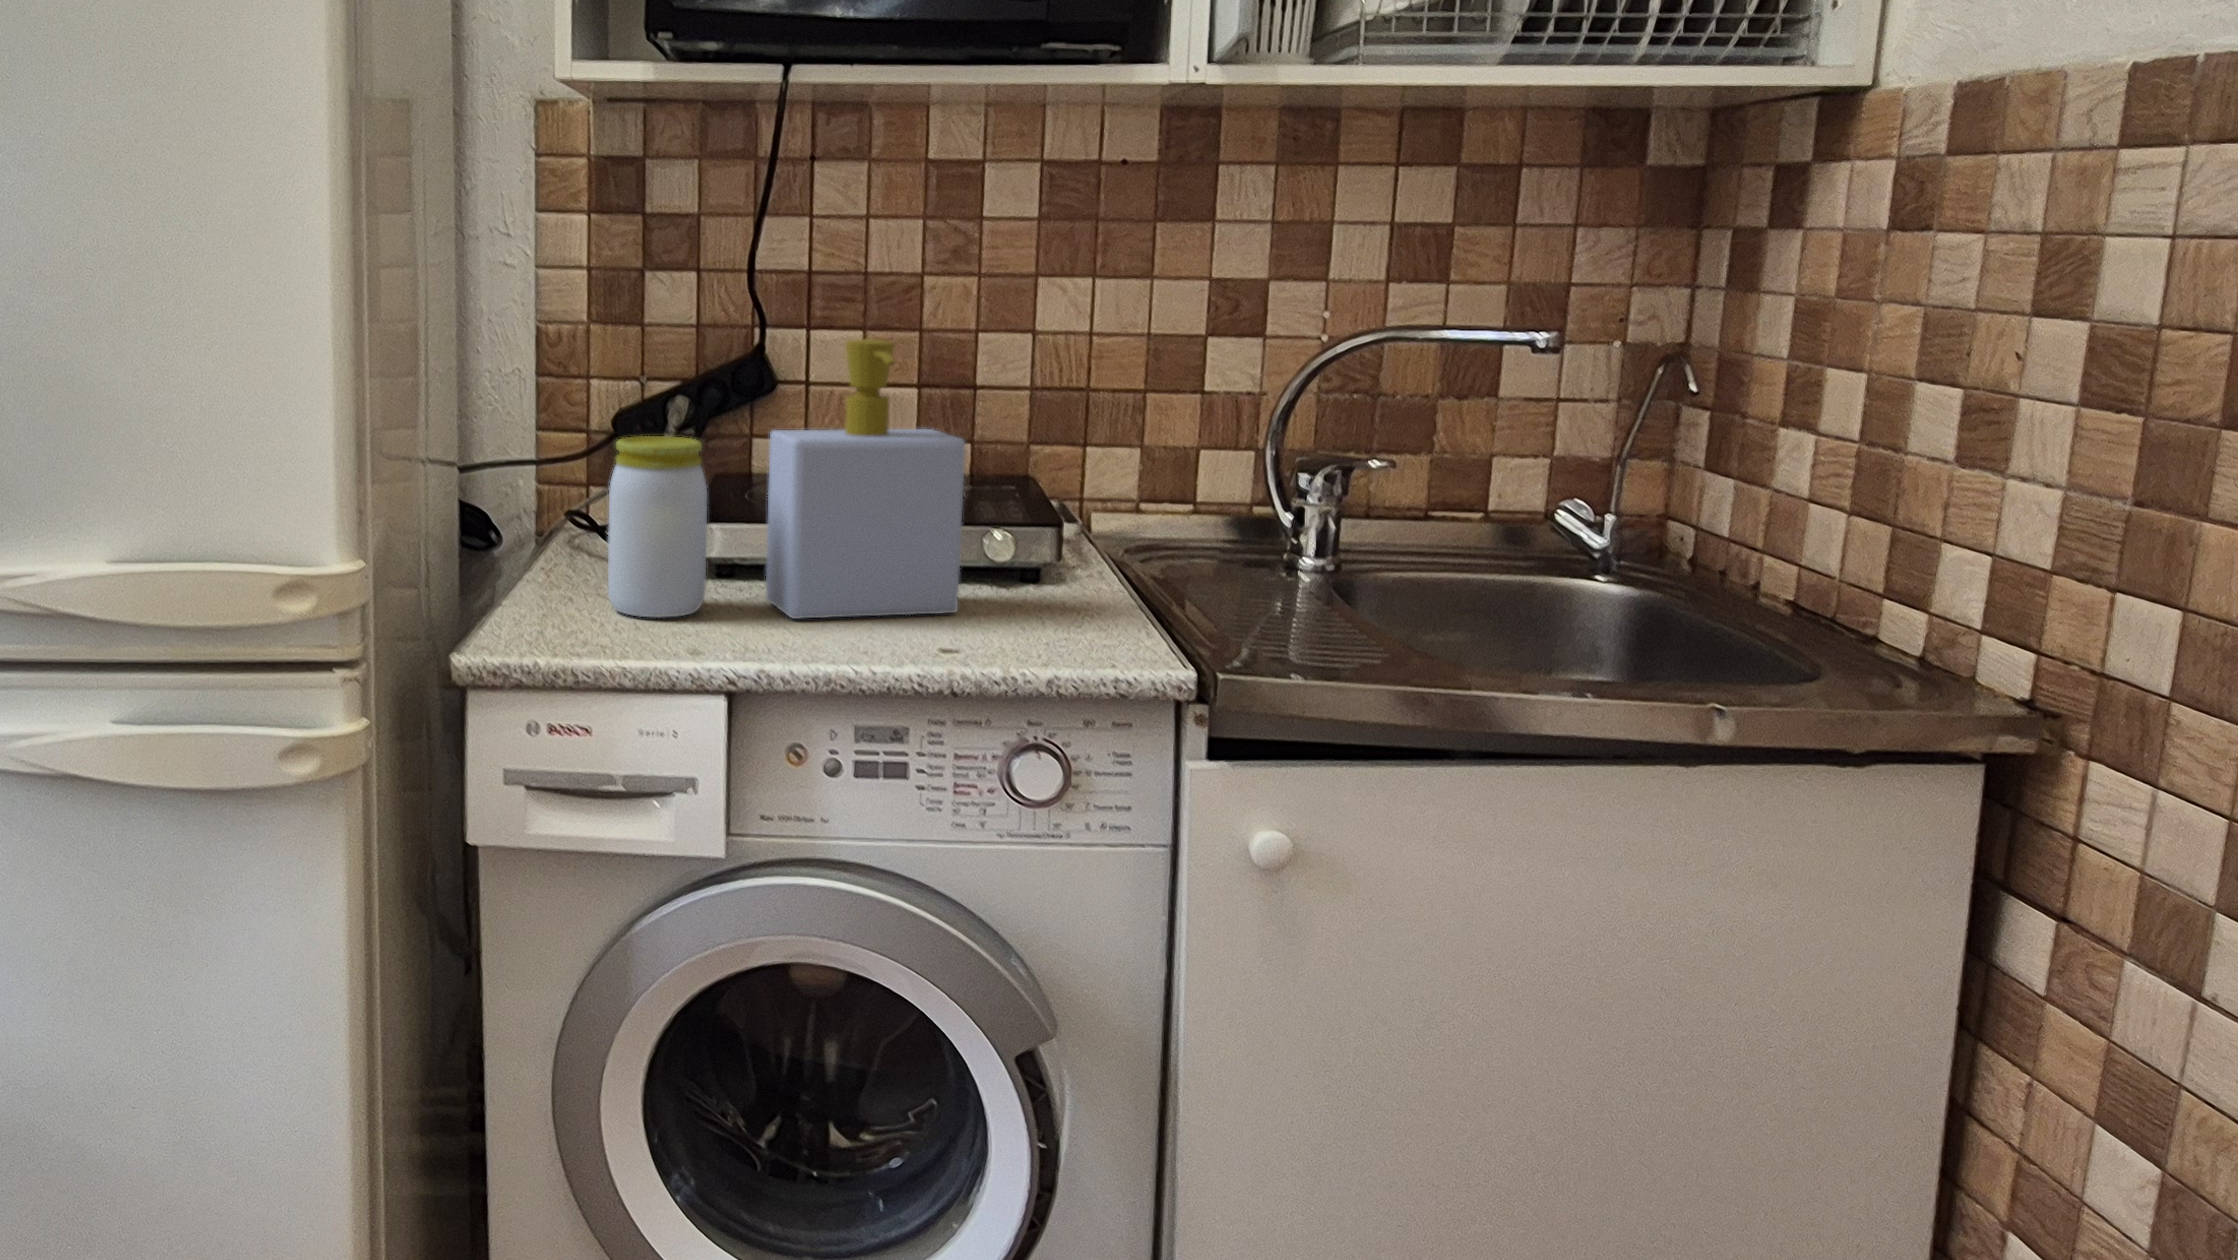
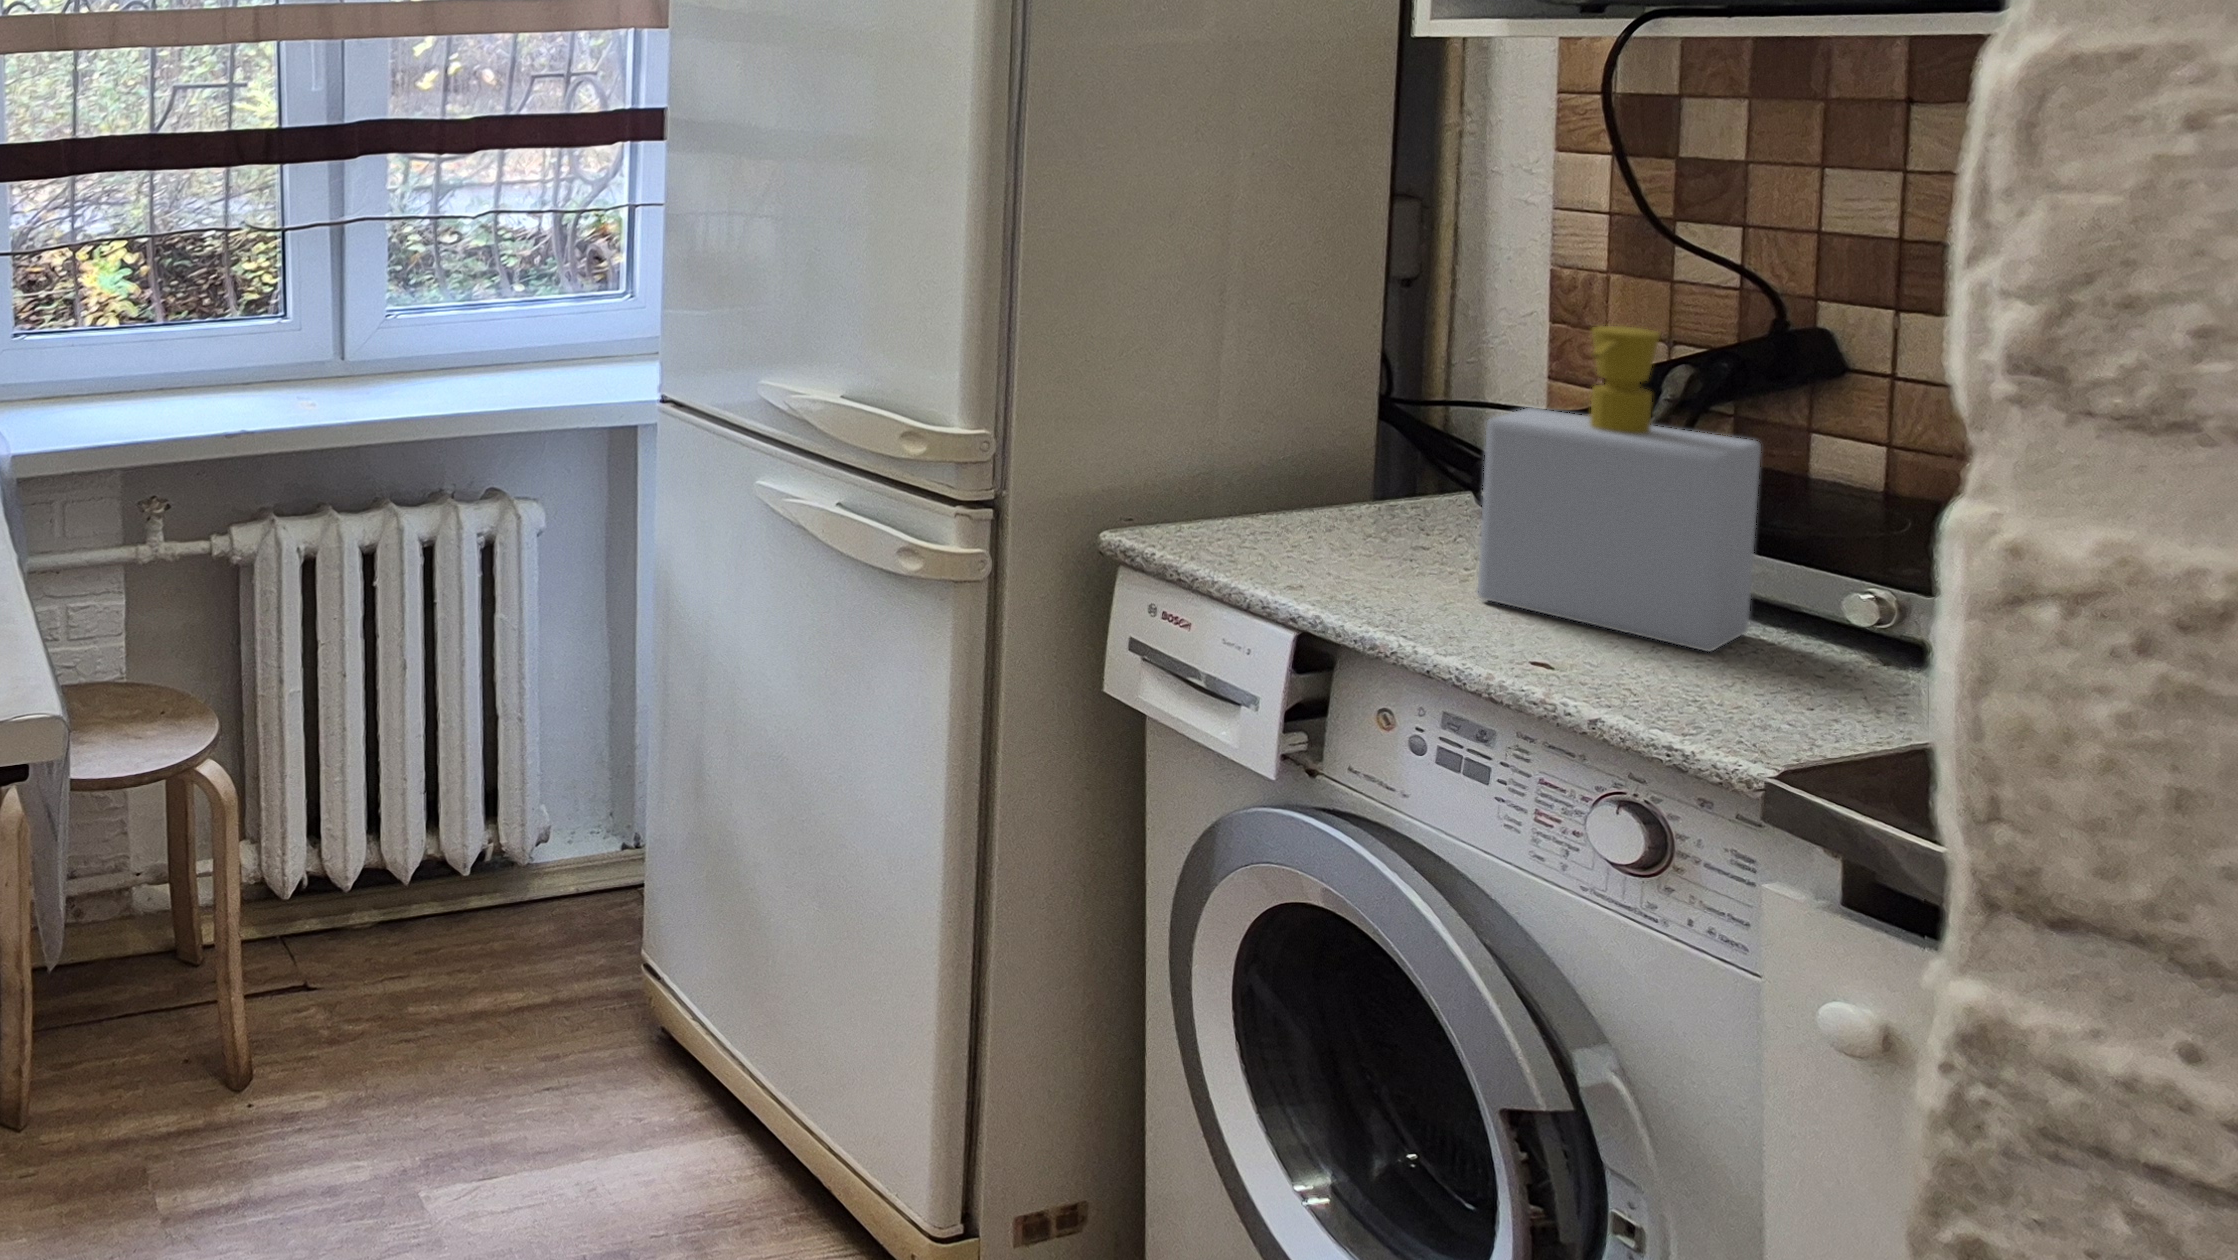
jar: present [608,436,707,617] -> none [1319,388,1437,568]

